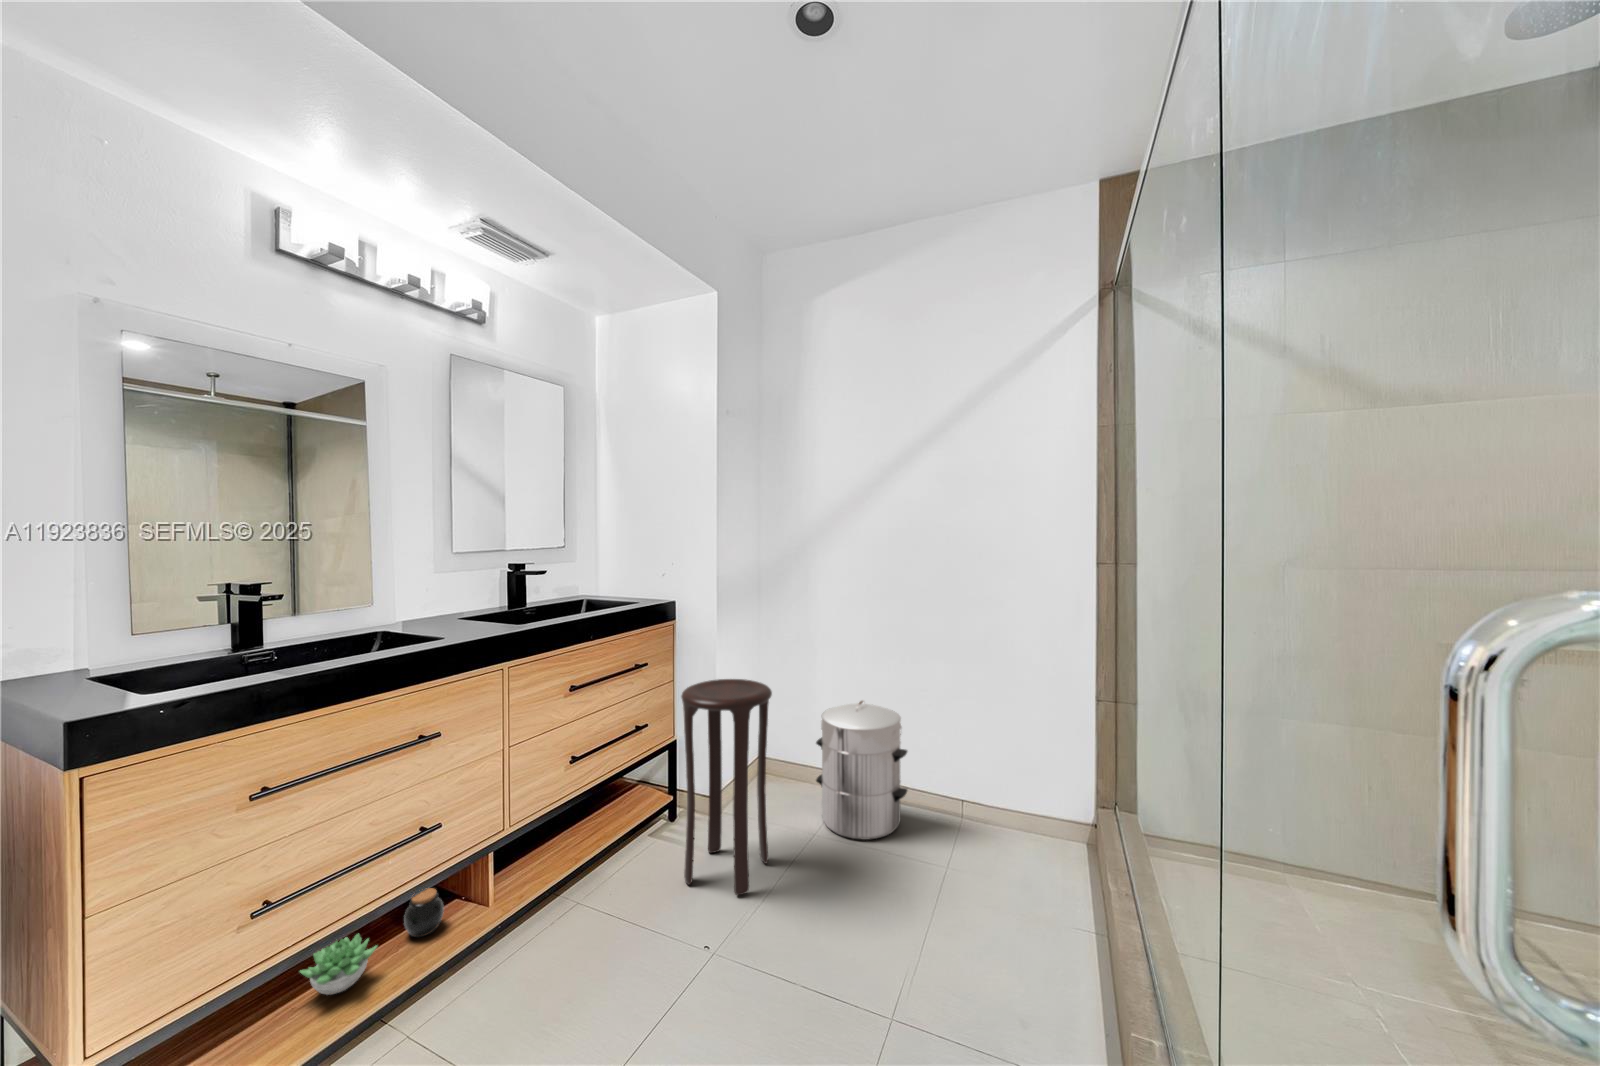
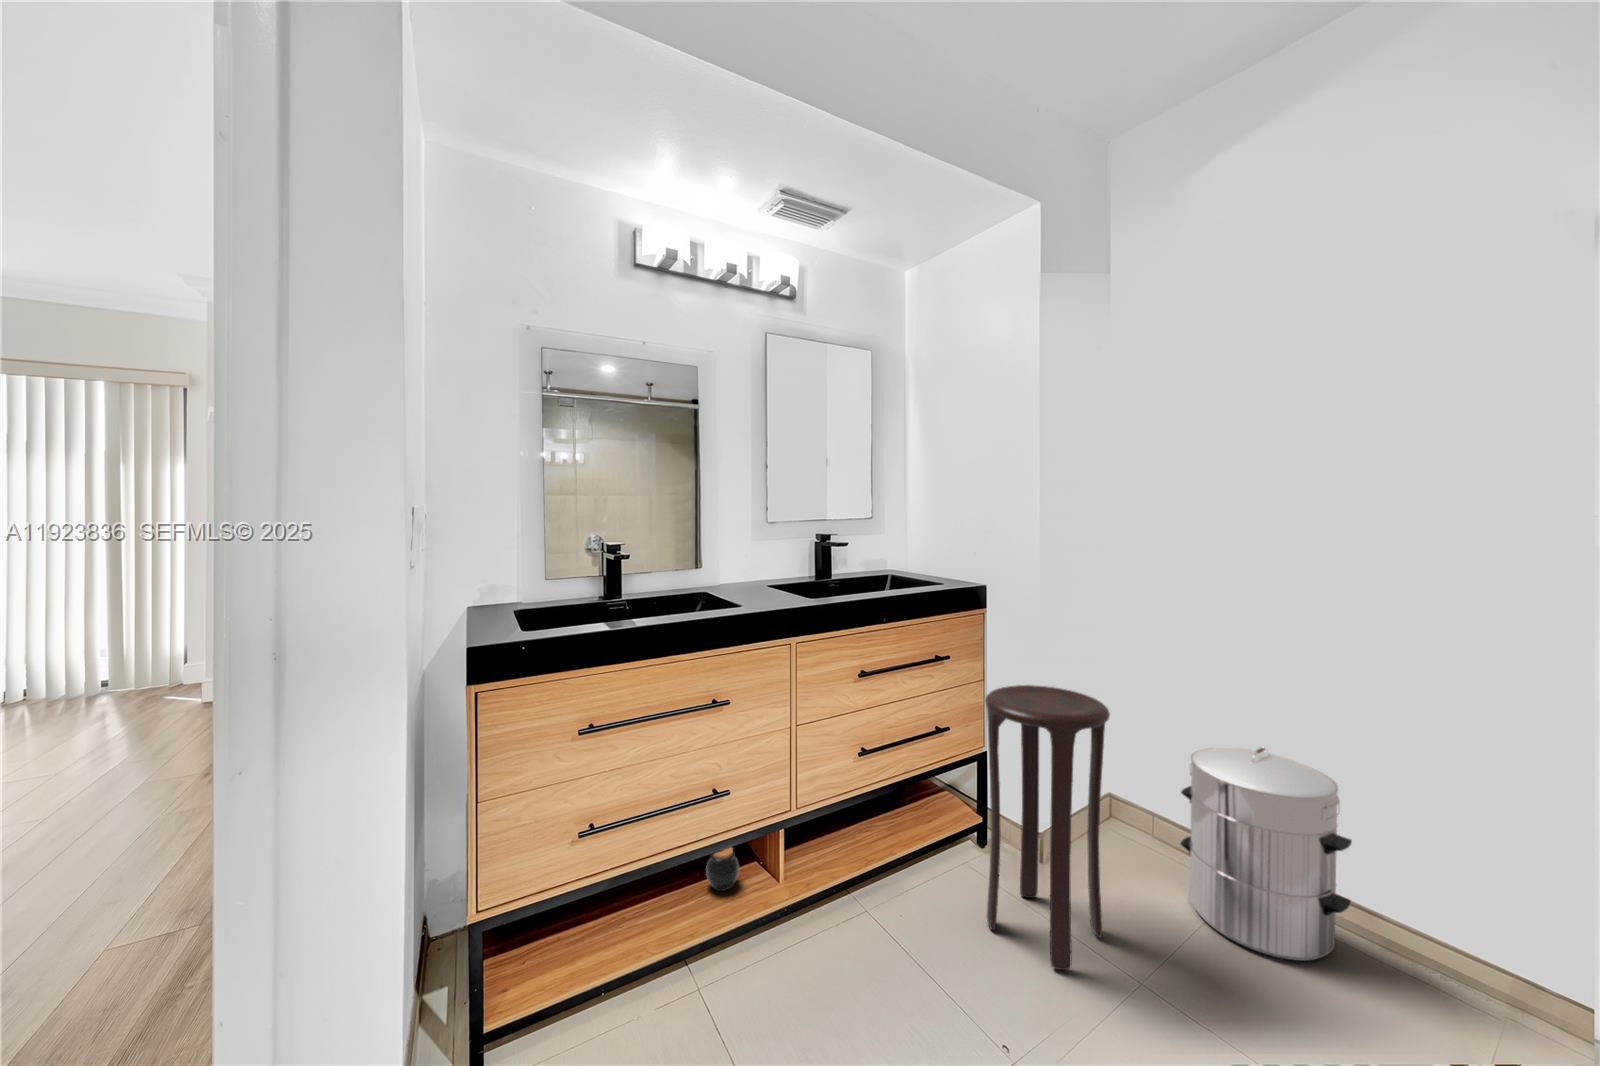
succulent plant: present [300,934,377,995] -> none [622,869,679,921]

